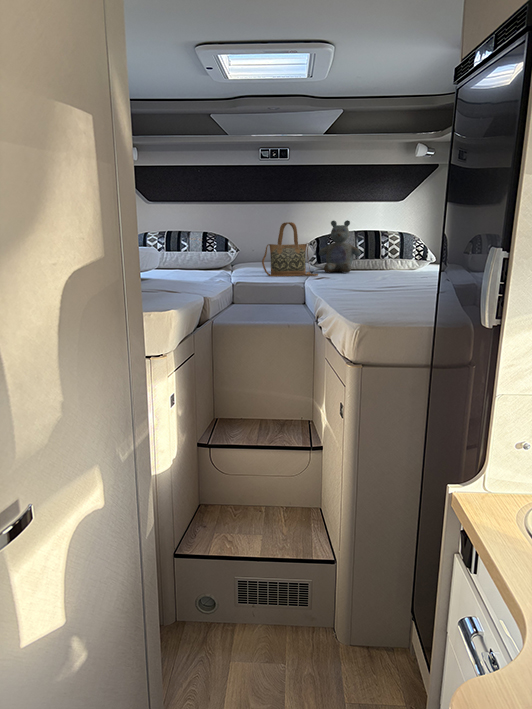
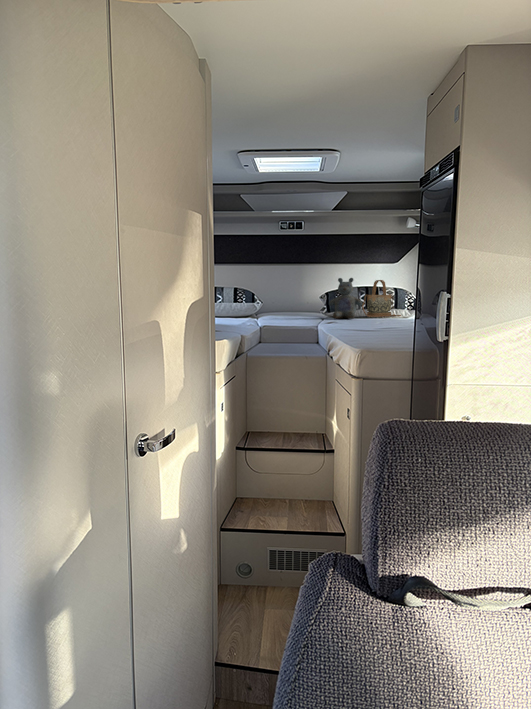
handbag: present [262,222,318,277] -> present [362,280,401,317]

